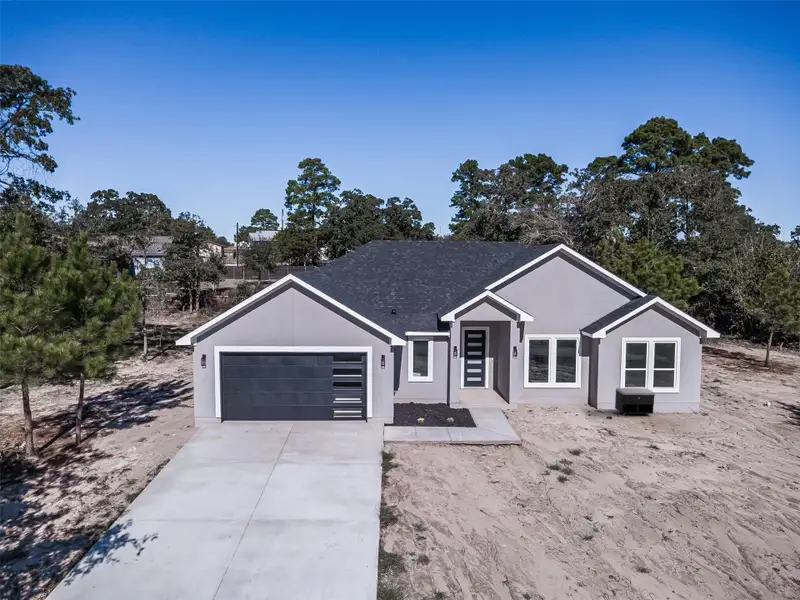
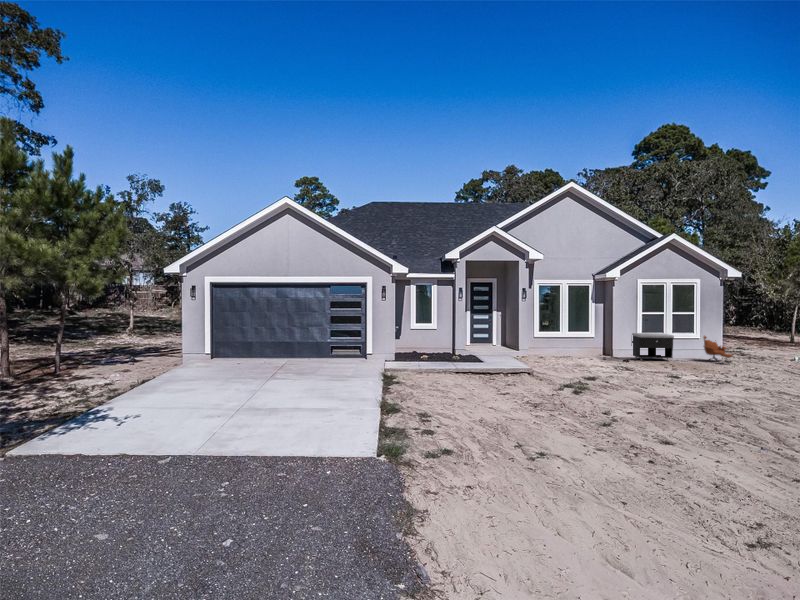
lounge chair: none [682,390,709,422] -> present [704,336,732,363]

